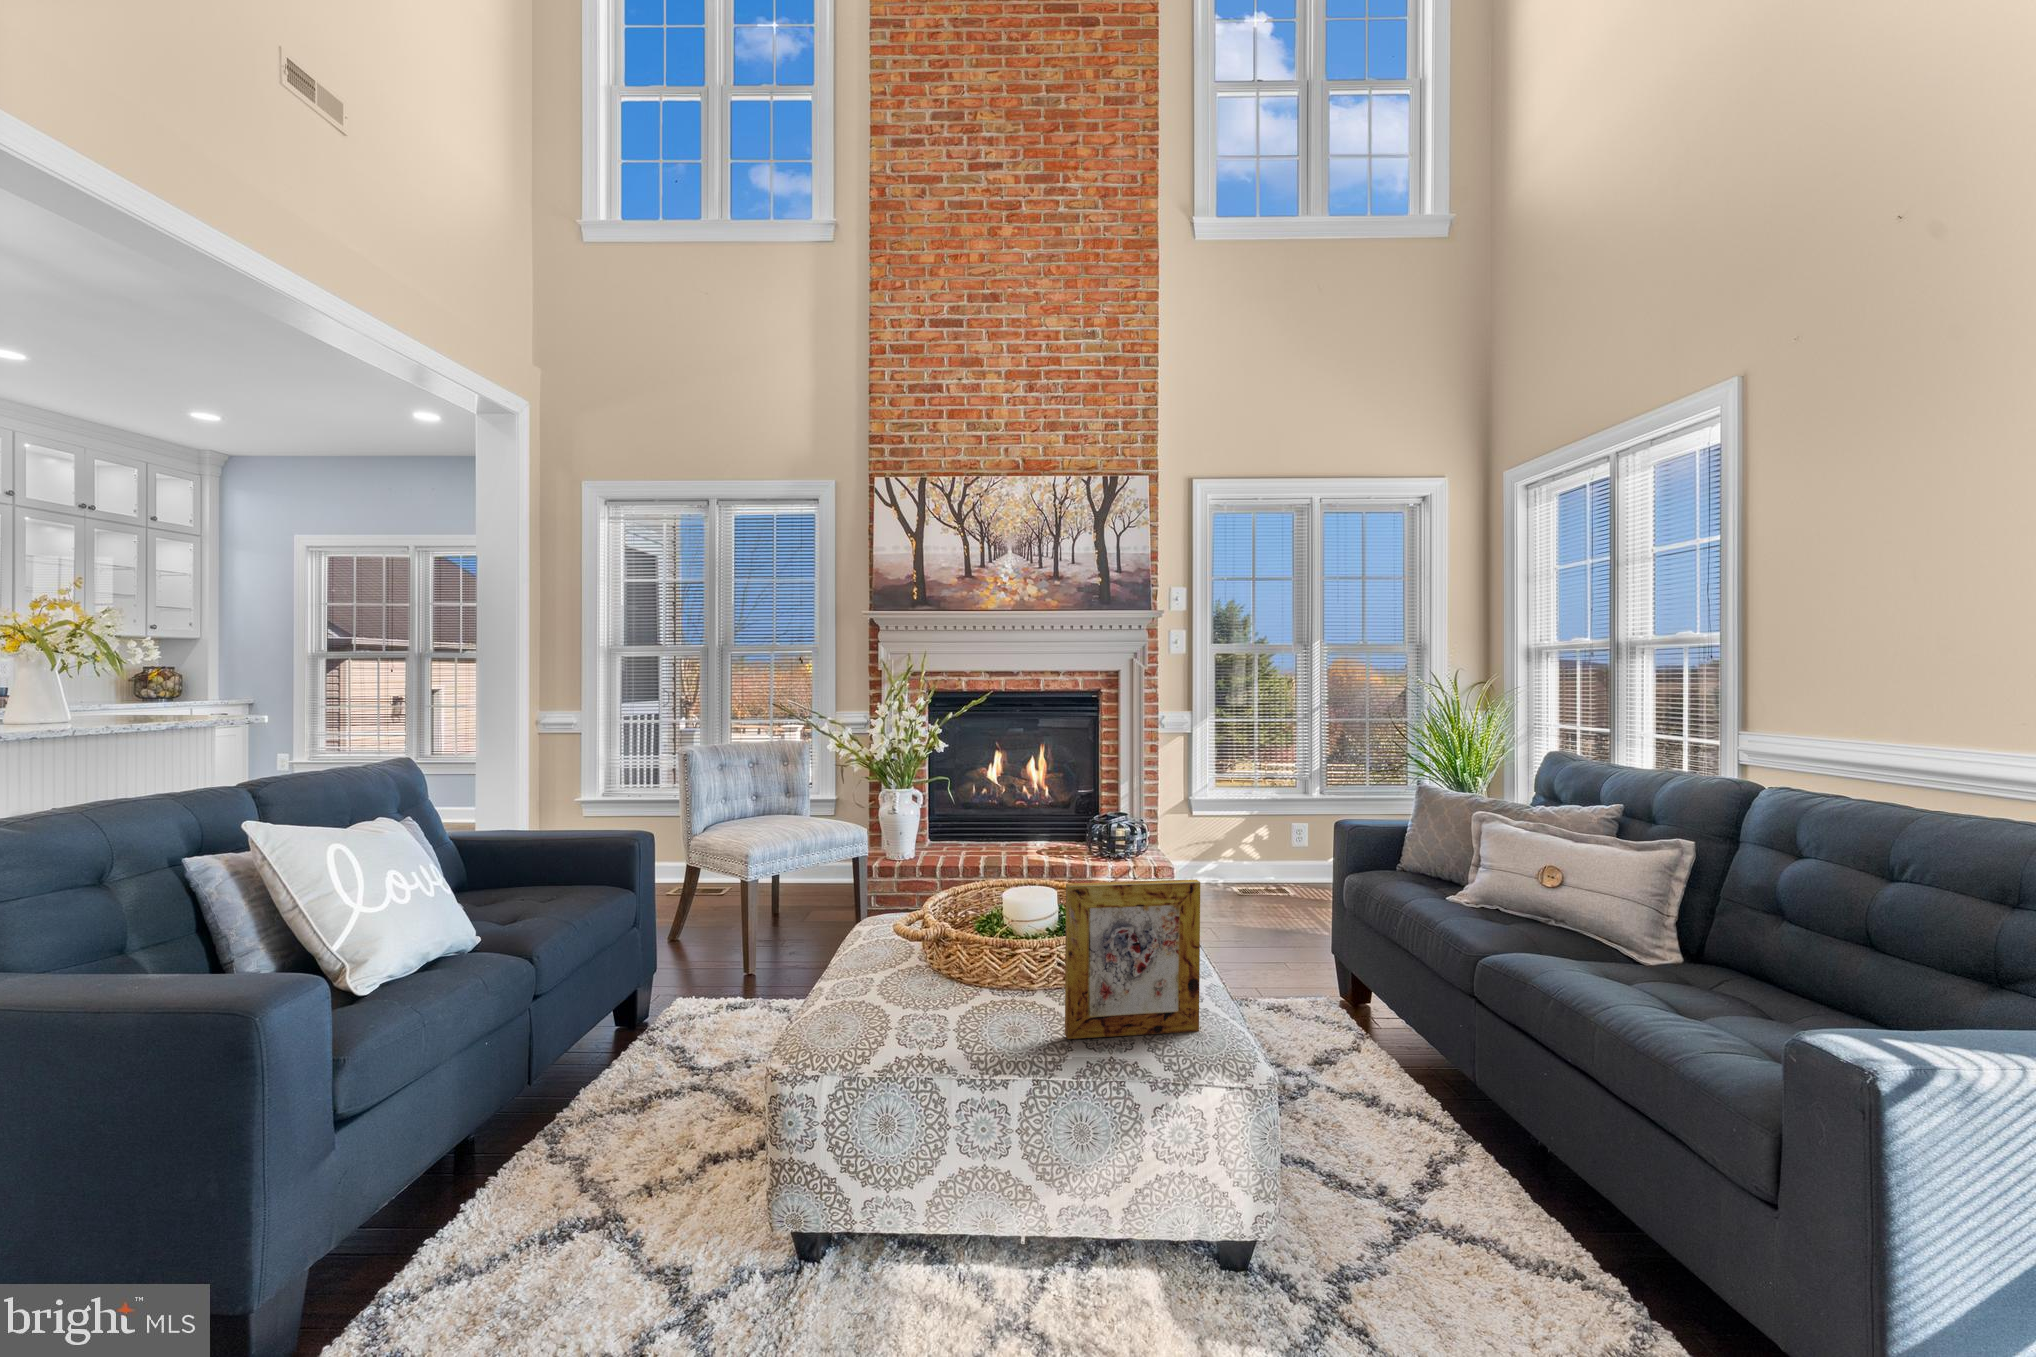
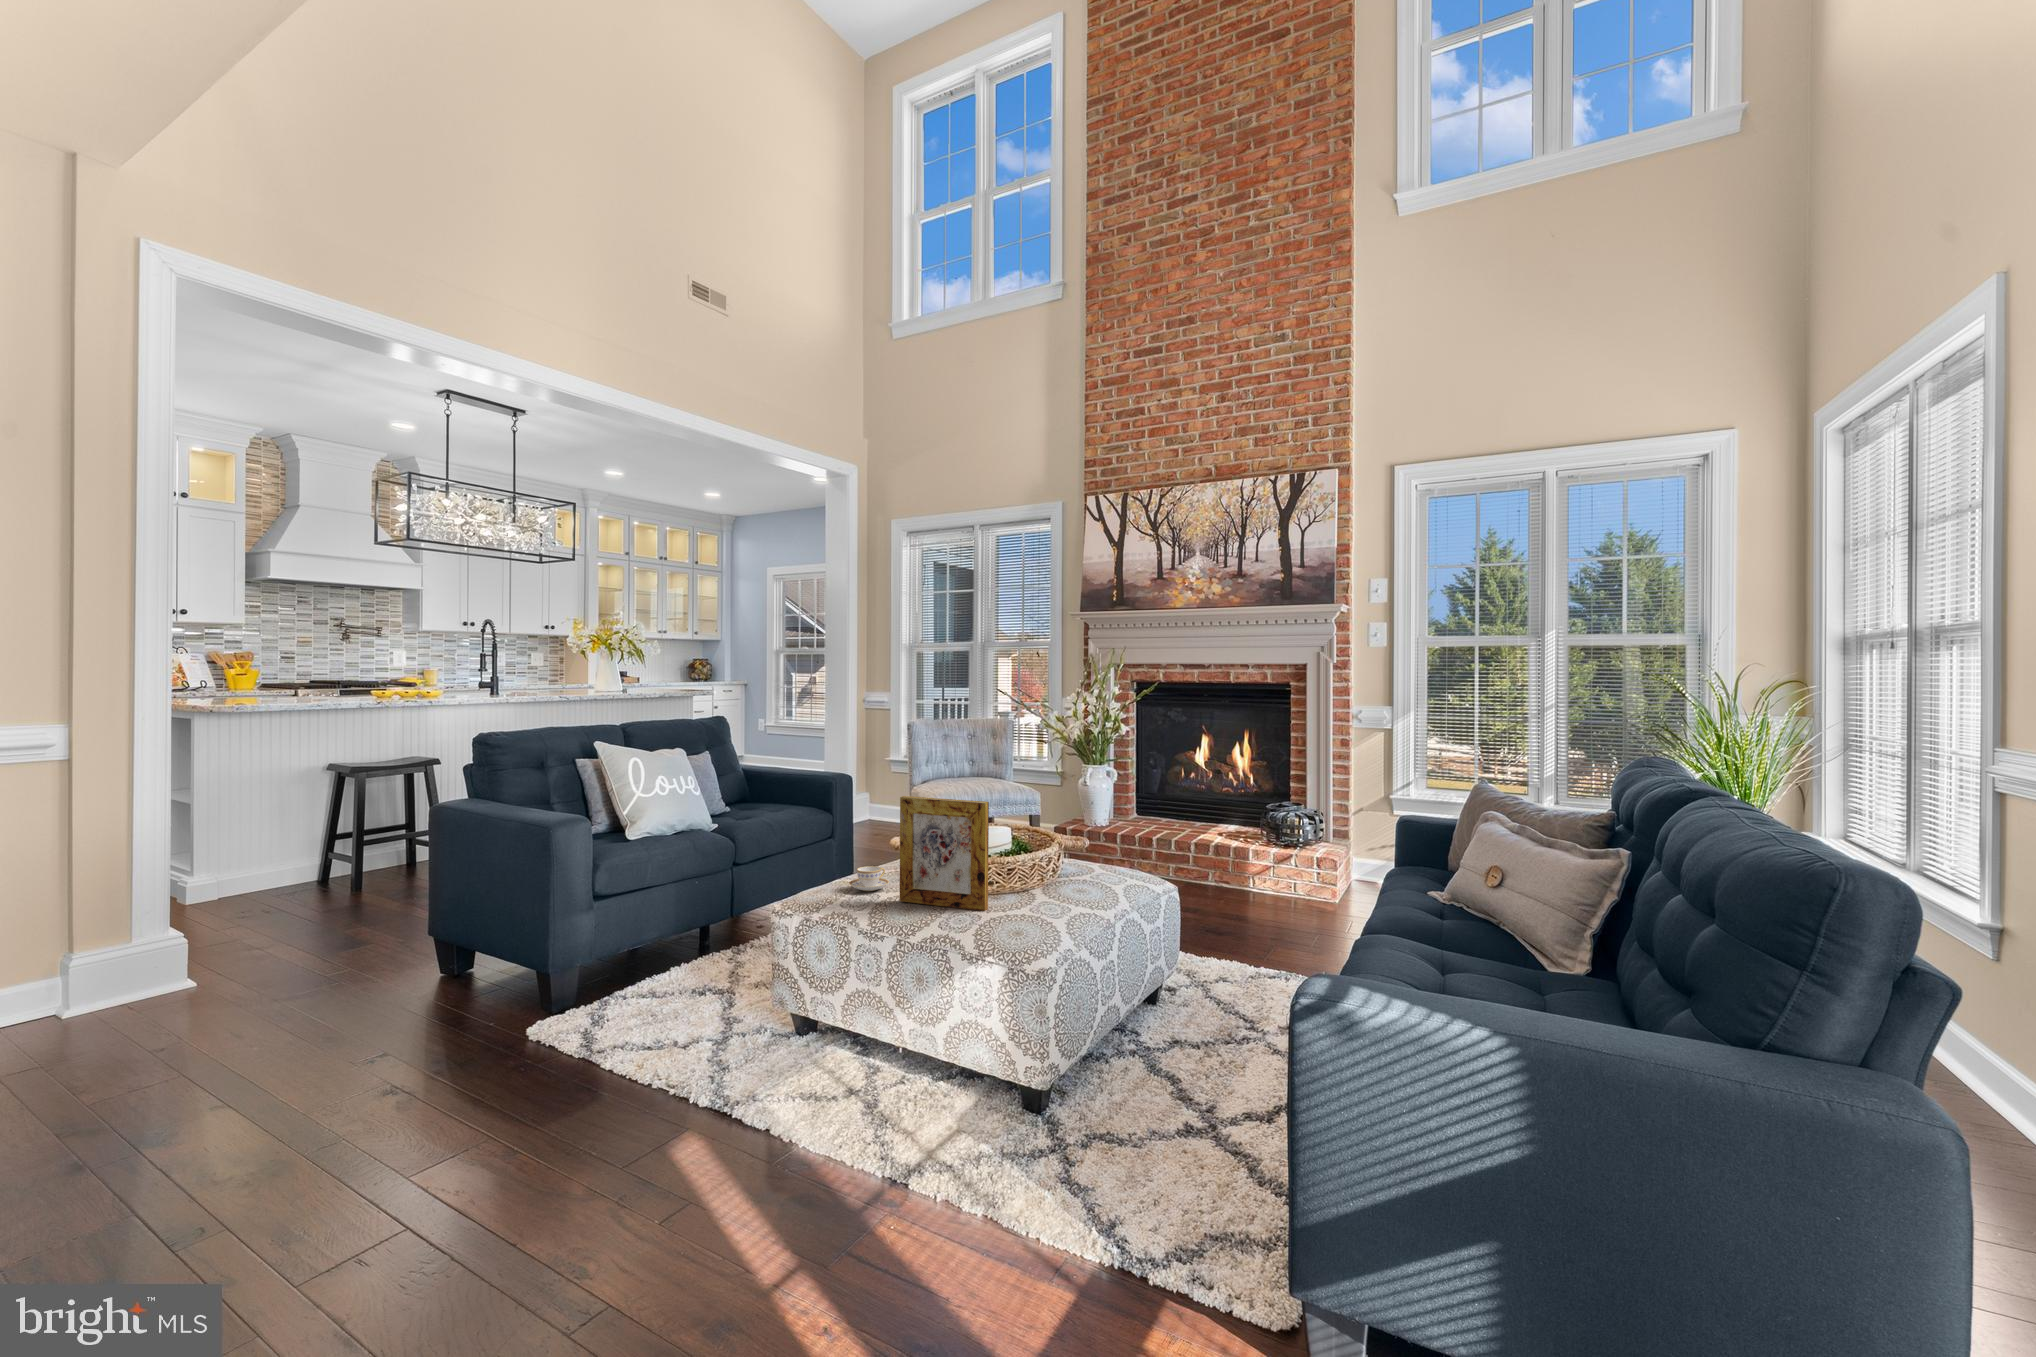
teacup: none [949,988,1008,1029] -> present [849,866,889,891]

